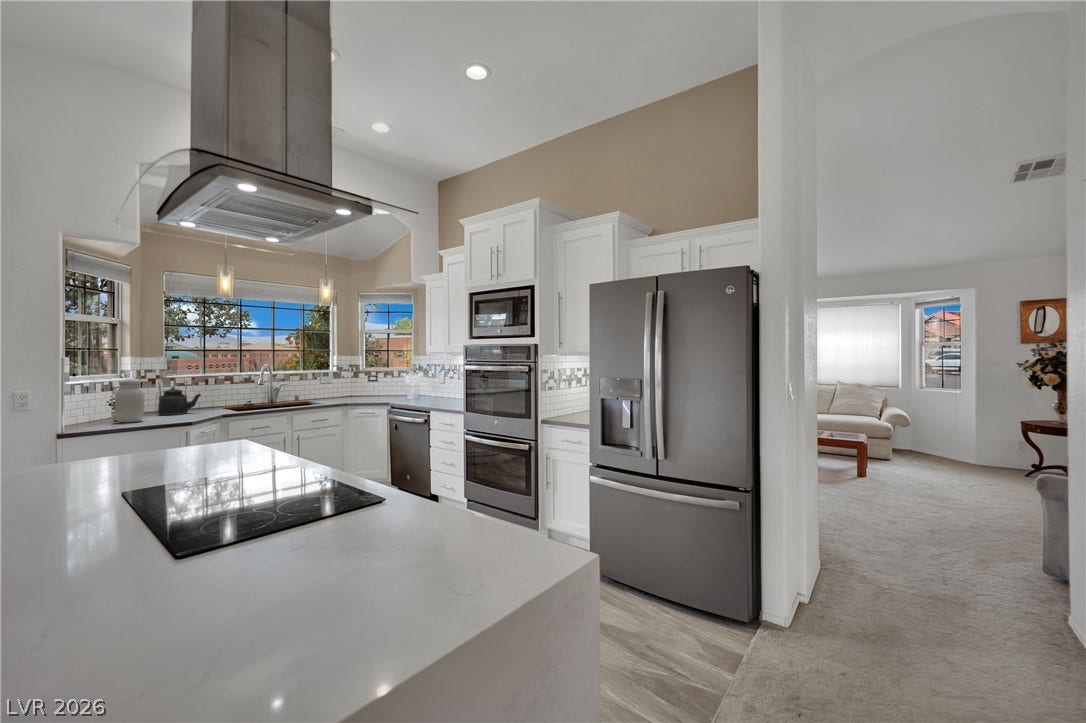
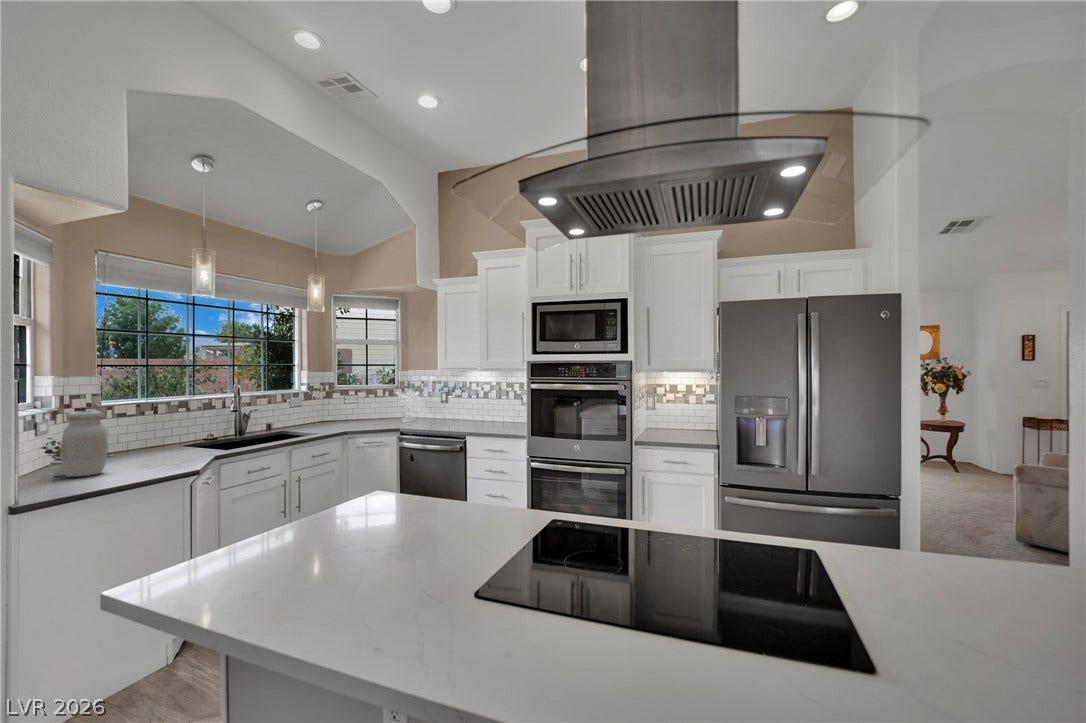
kettle: present [158,381,201,415] -> none [102,409,168,461]

